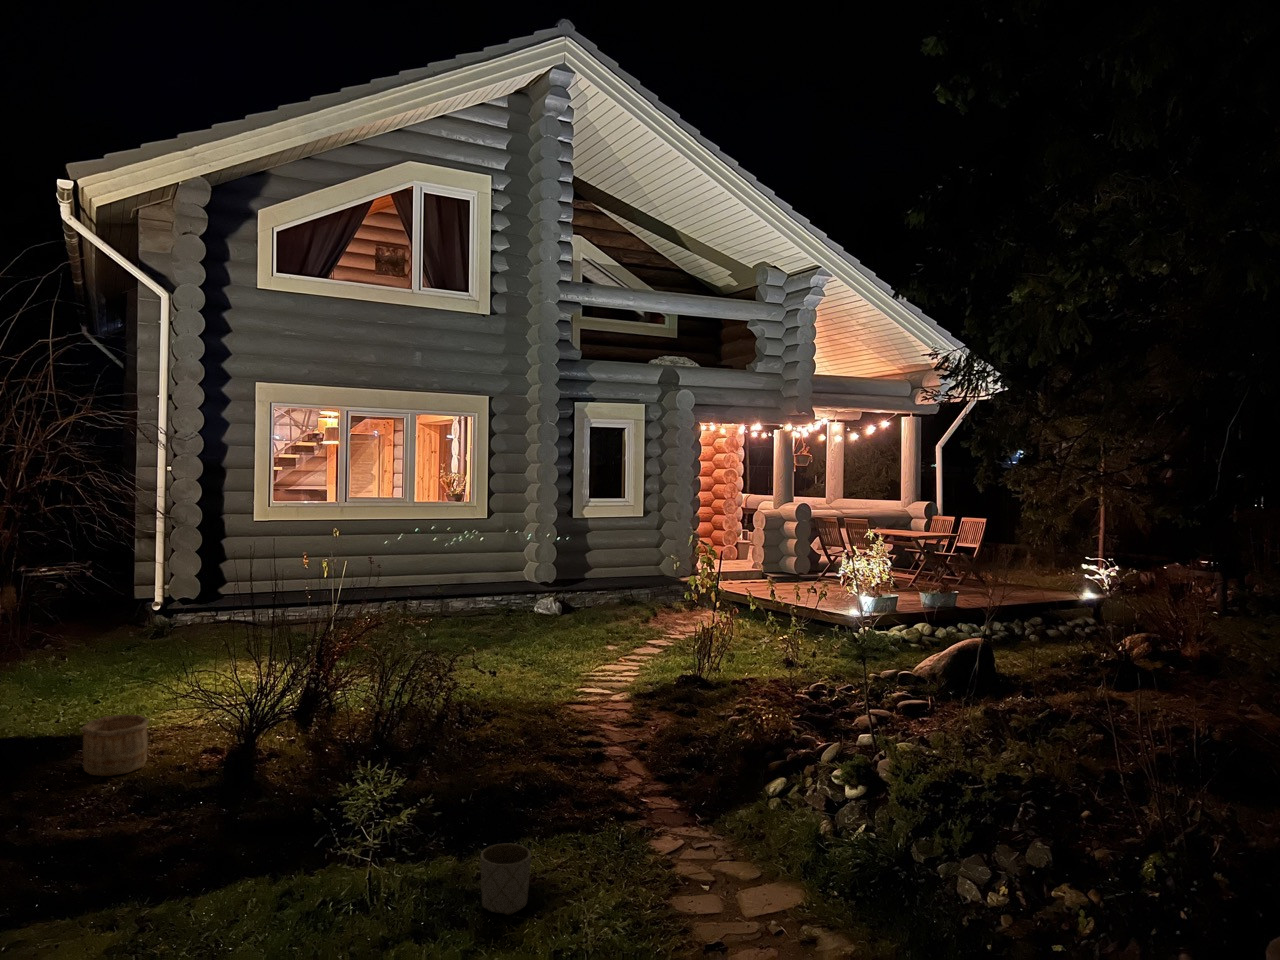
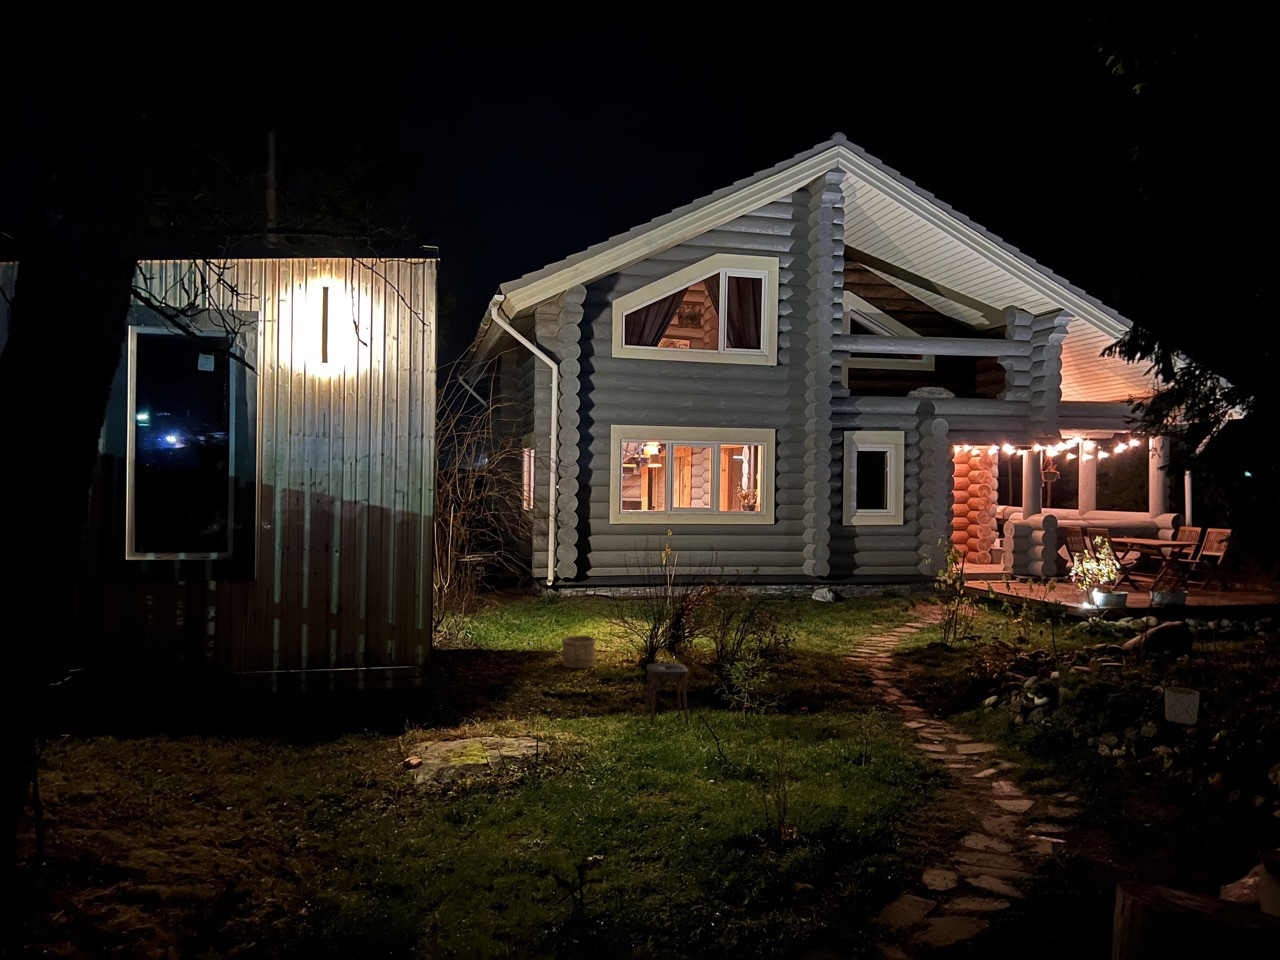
stool: none [190,780,270,912] -> present [644,663,688,726]
planter: present [480,844,531,915] -> present [1165,687,1199,725]

